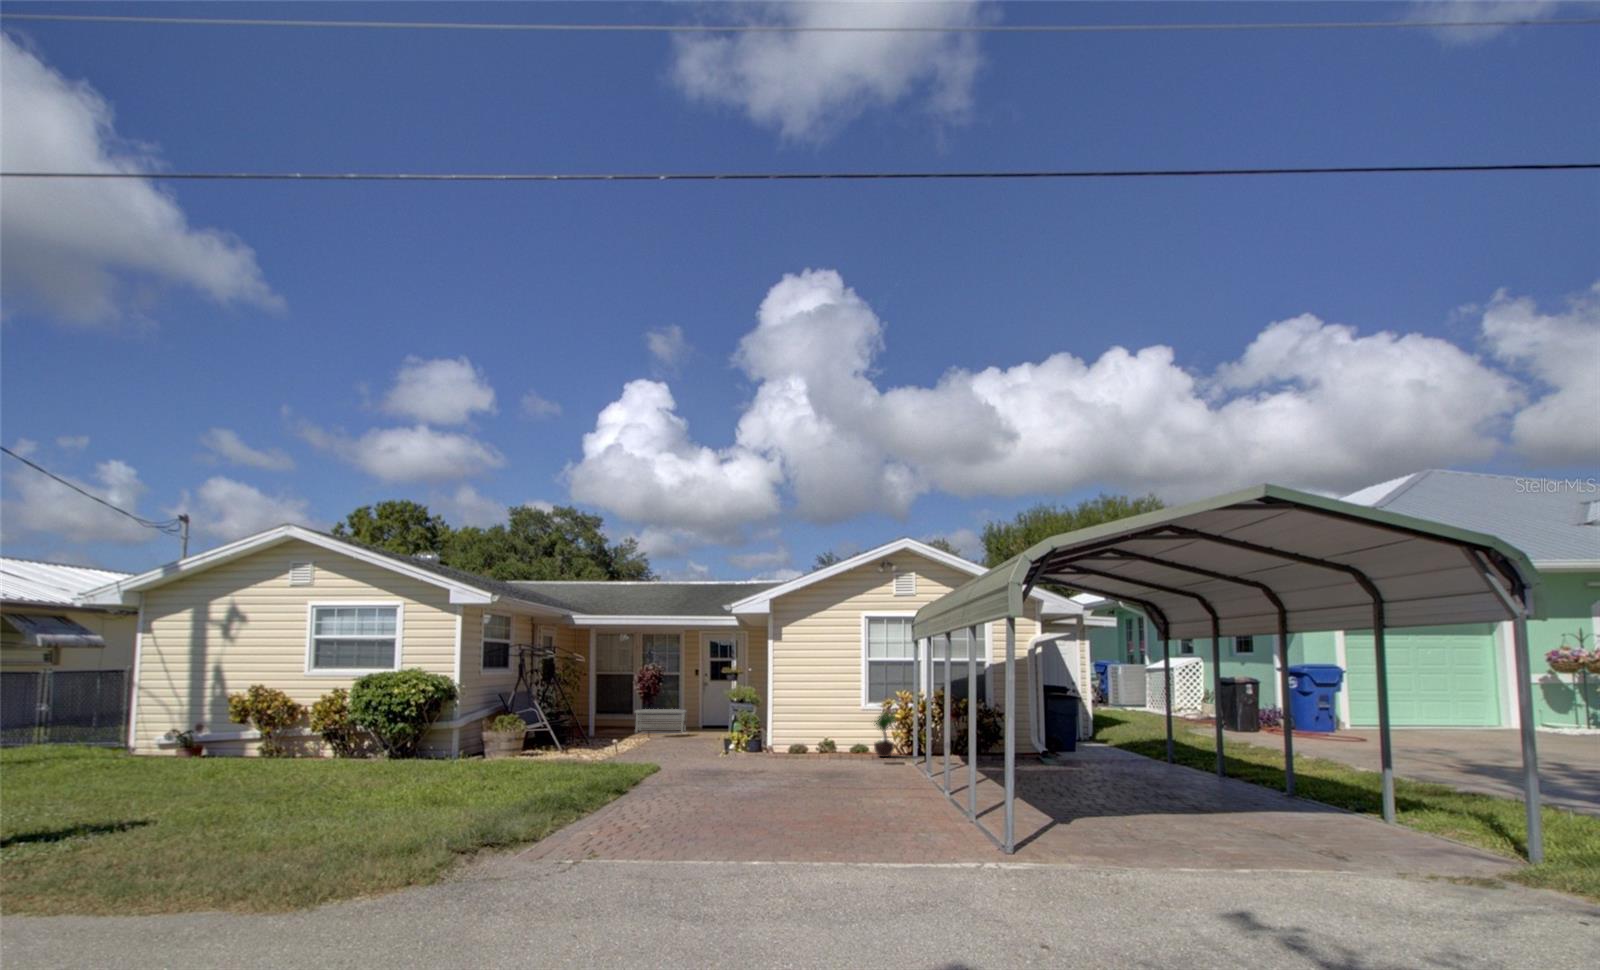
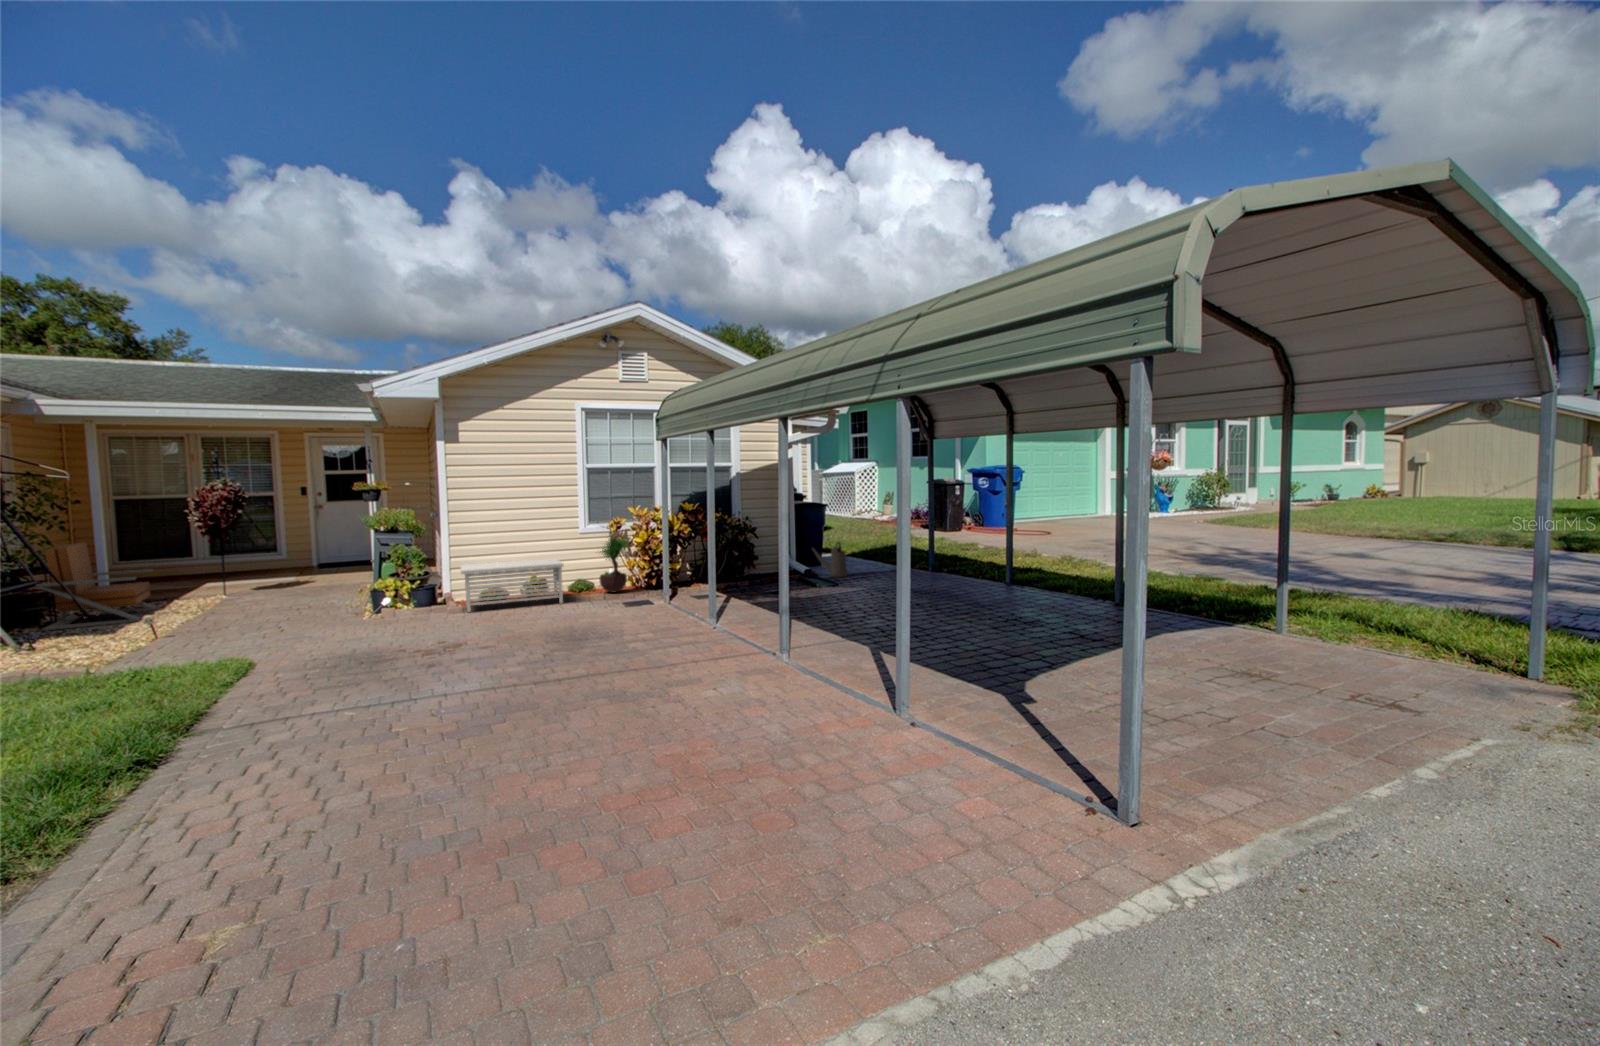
lounge chair: none [561,699,612,750] -> present [36,543,156,630]
storage bench: present [635,709,687,732] -> present [460,559,563,612]
watering can: none [1053,728,1088,761] -> present [812,542,847,577]

